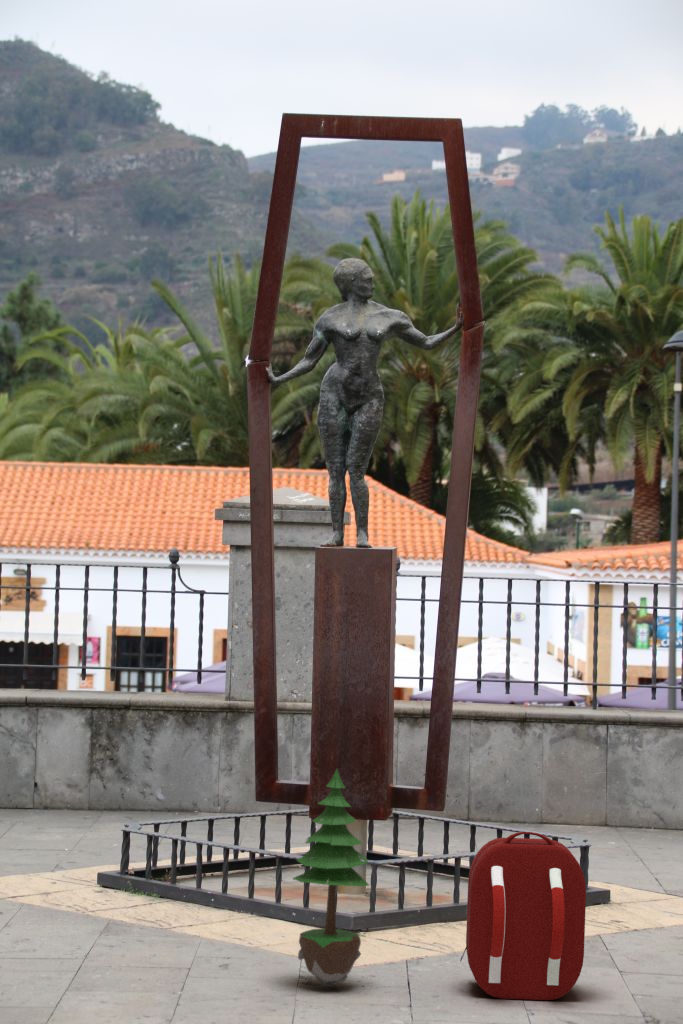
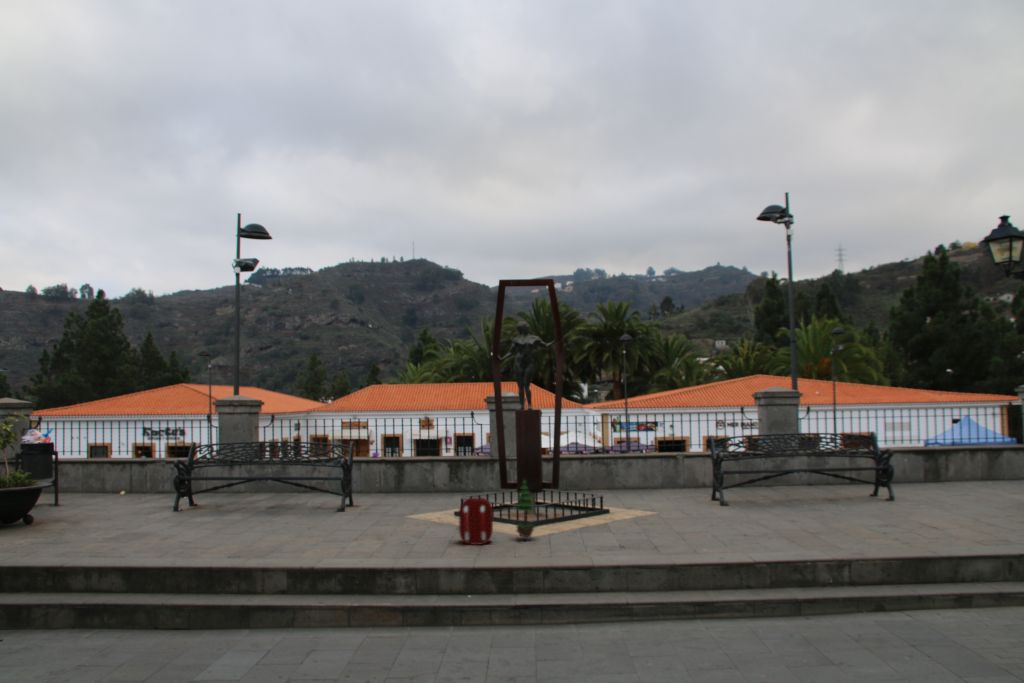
backpack: present [460,832,586,1000] -> present [459,497,493,545]

